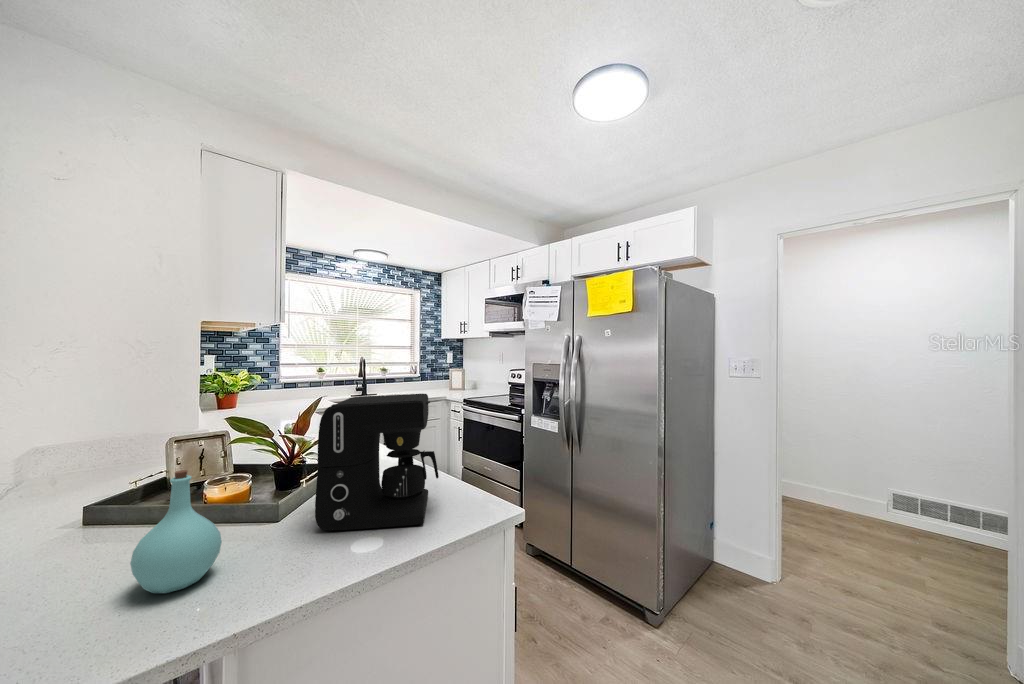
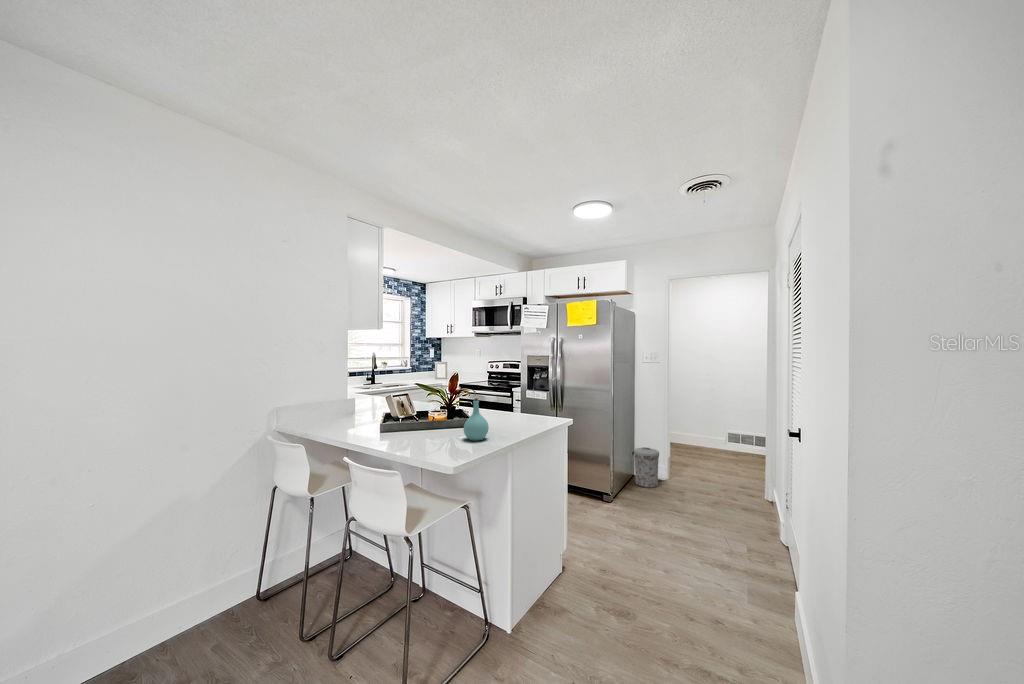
coffee maker: present [315,394,439,531] -> none [488,372,539,428]
trash can: none [711,520,760,599] -> present [634,447,659,488]

